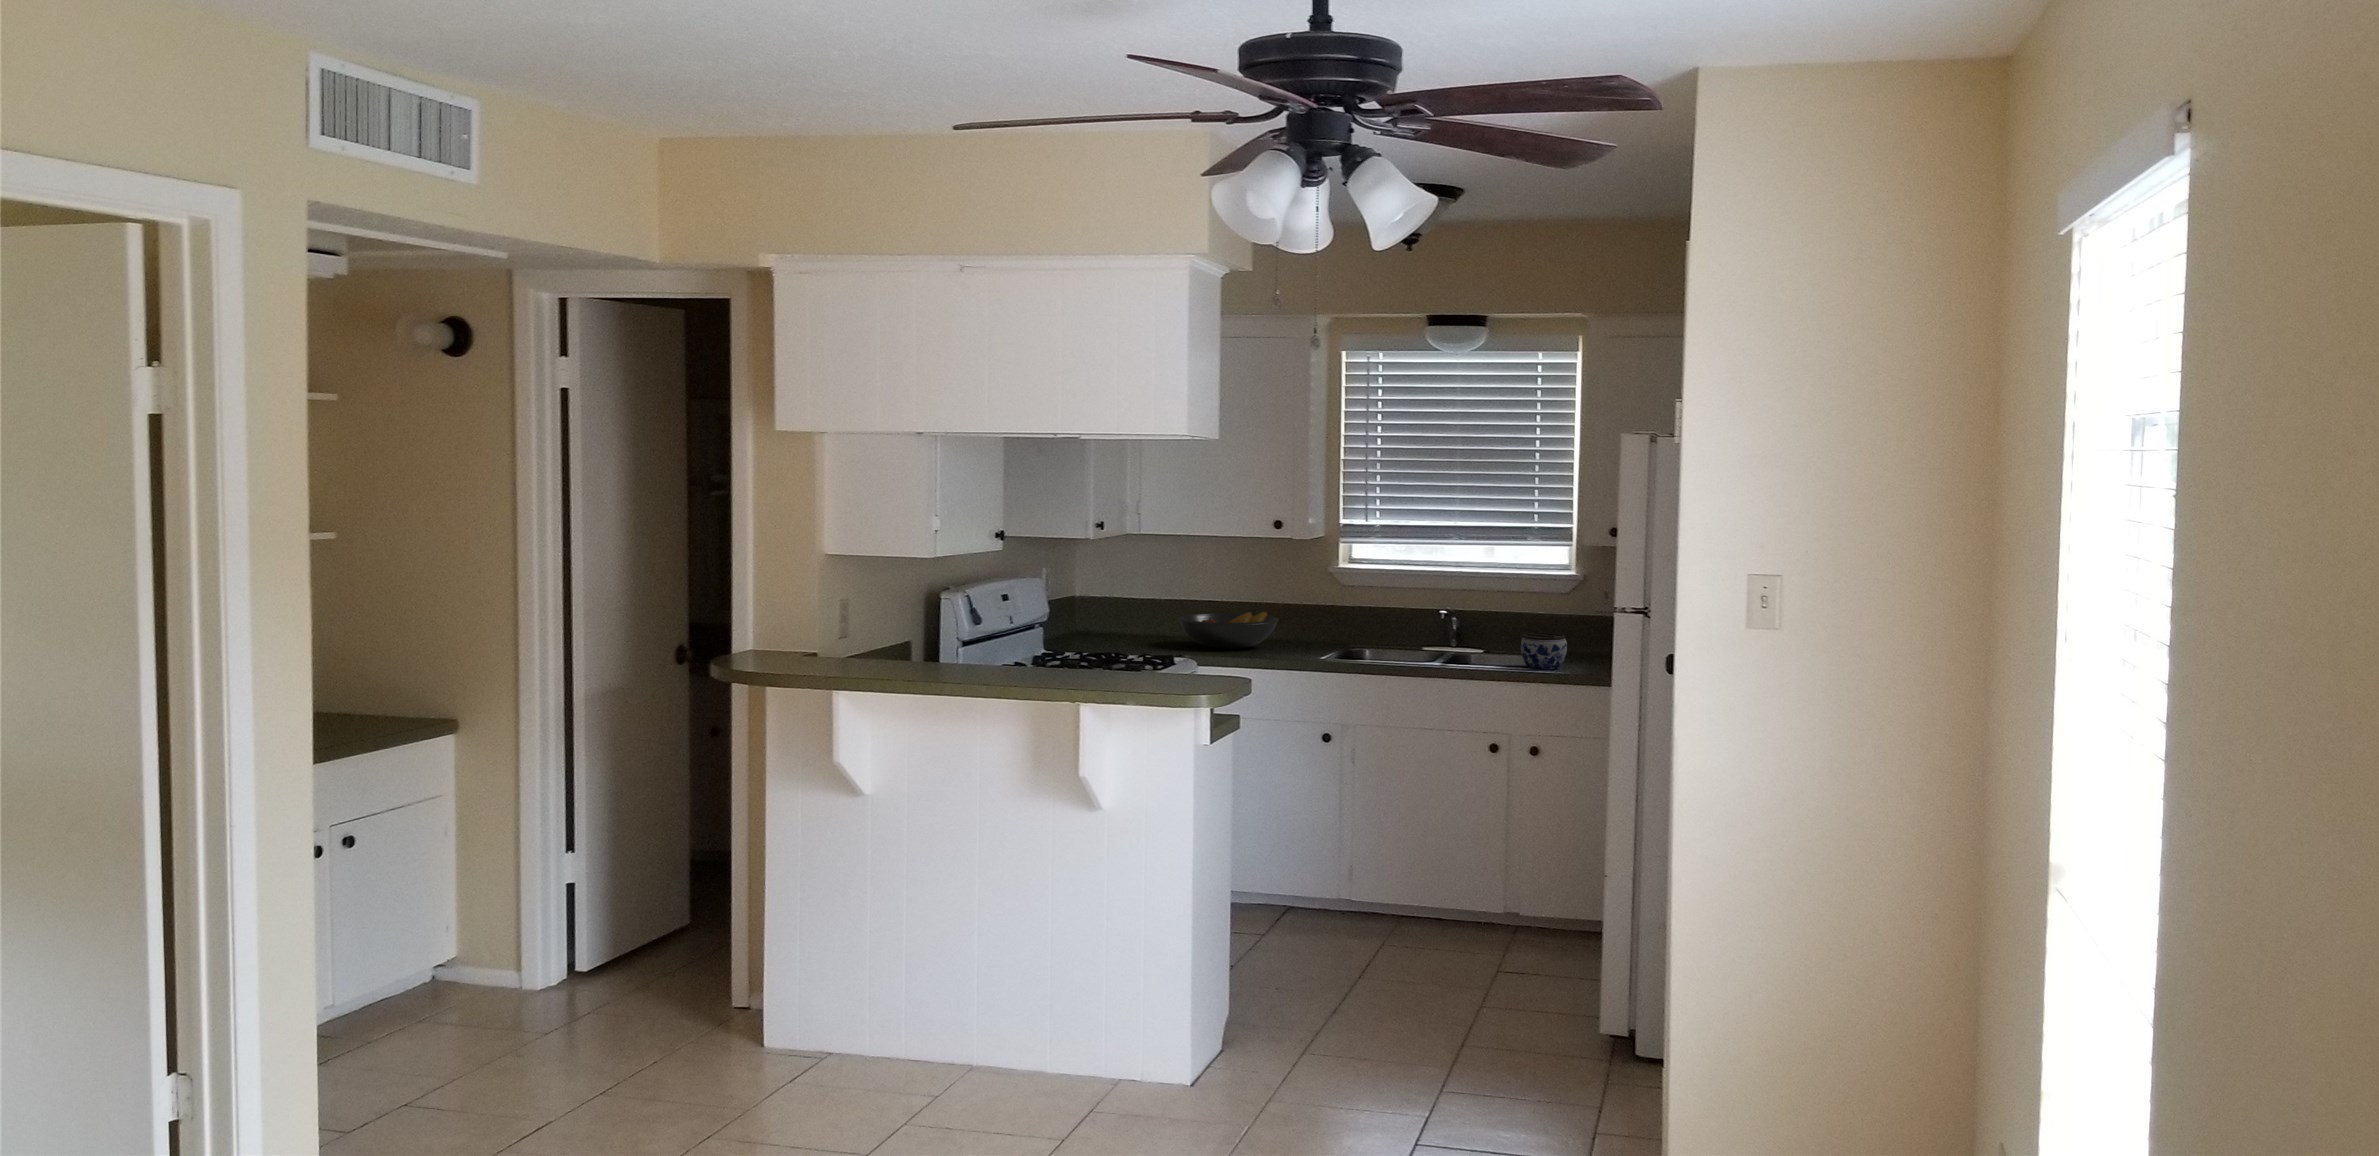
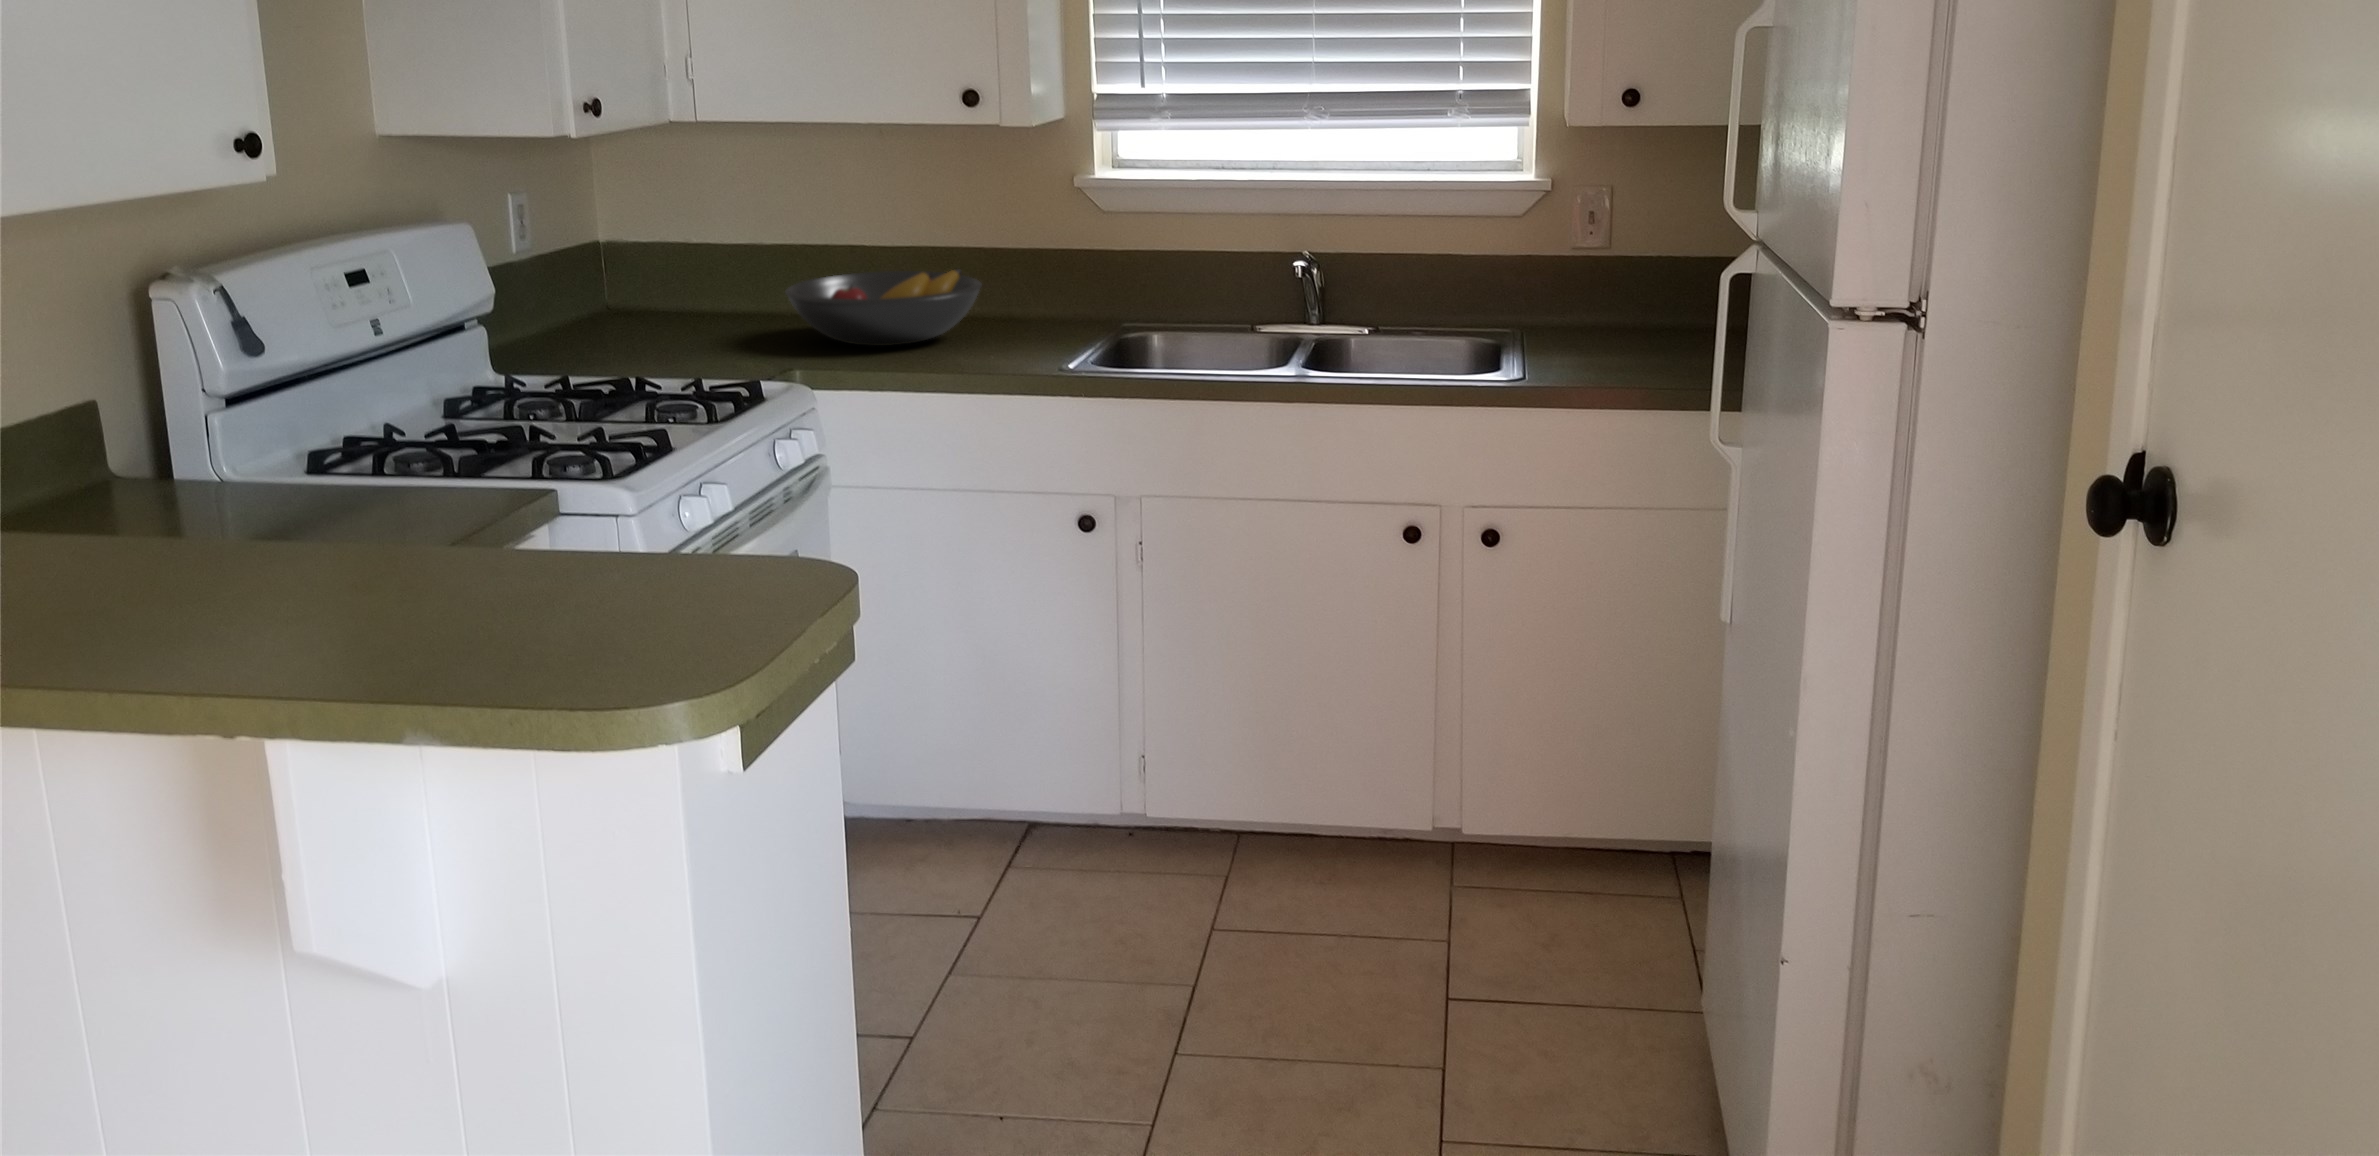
jar: present [1521,632,1567,670] -> none [1451,298,1540,373]

